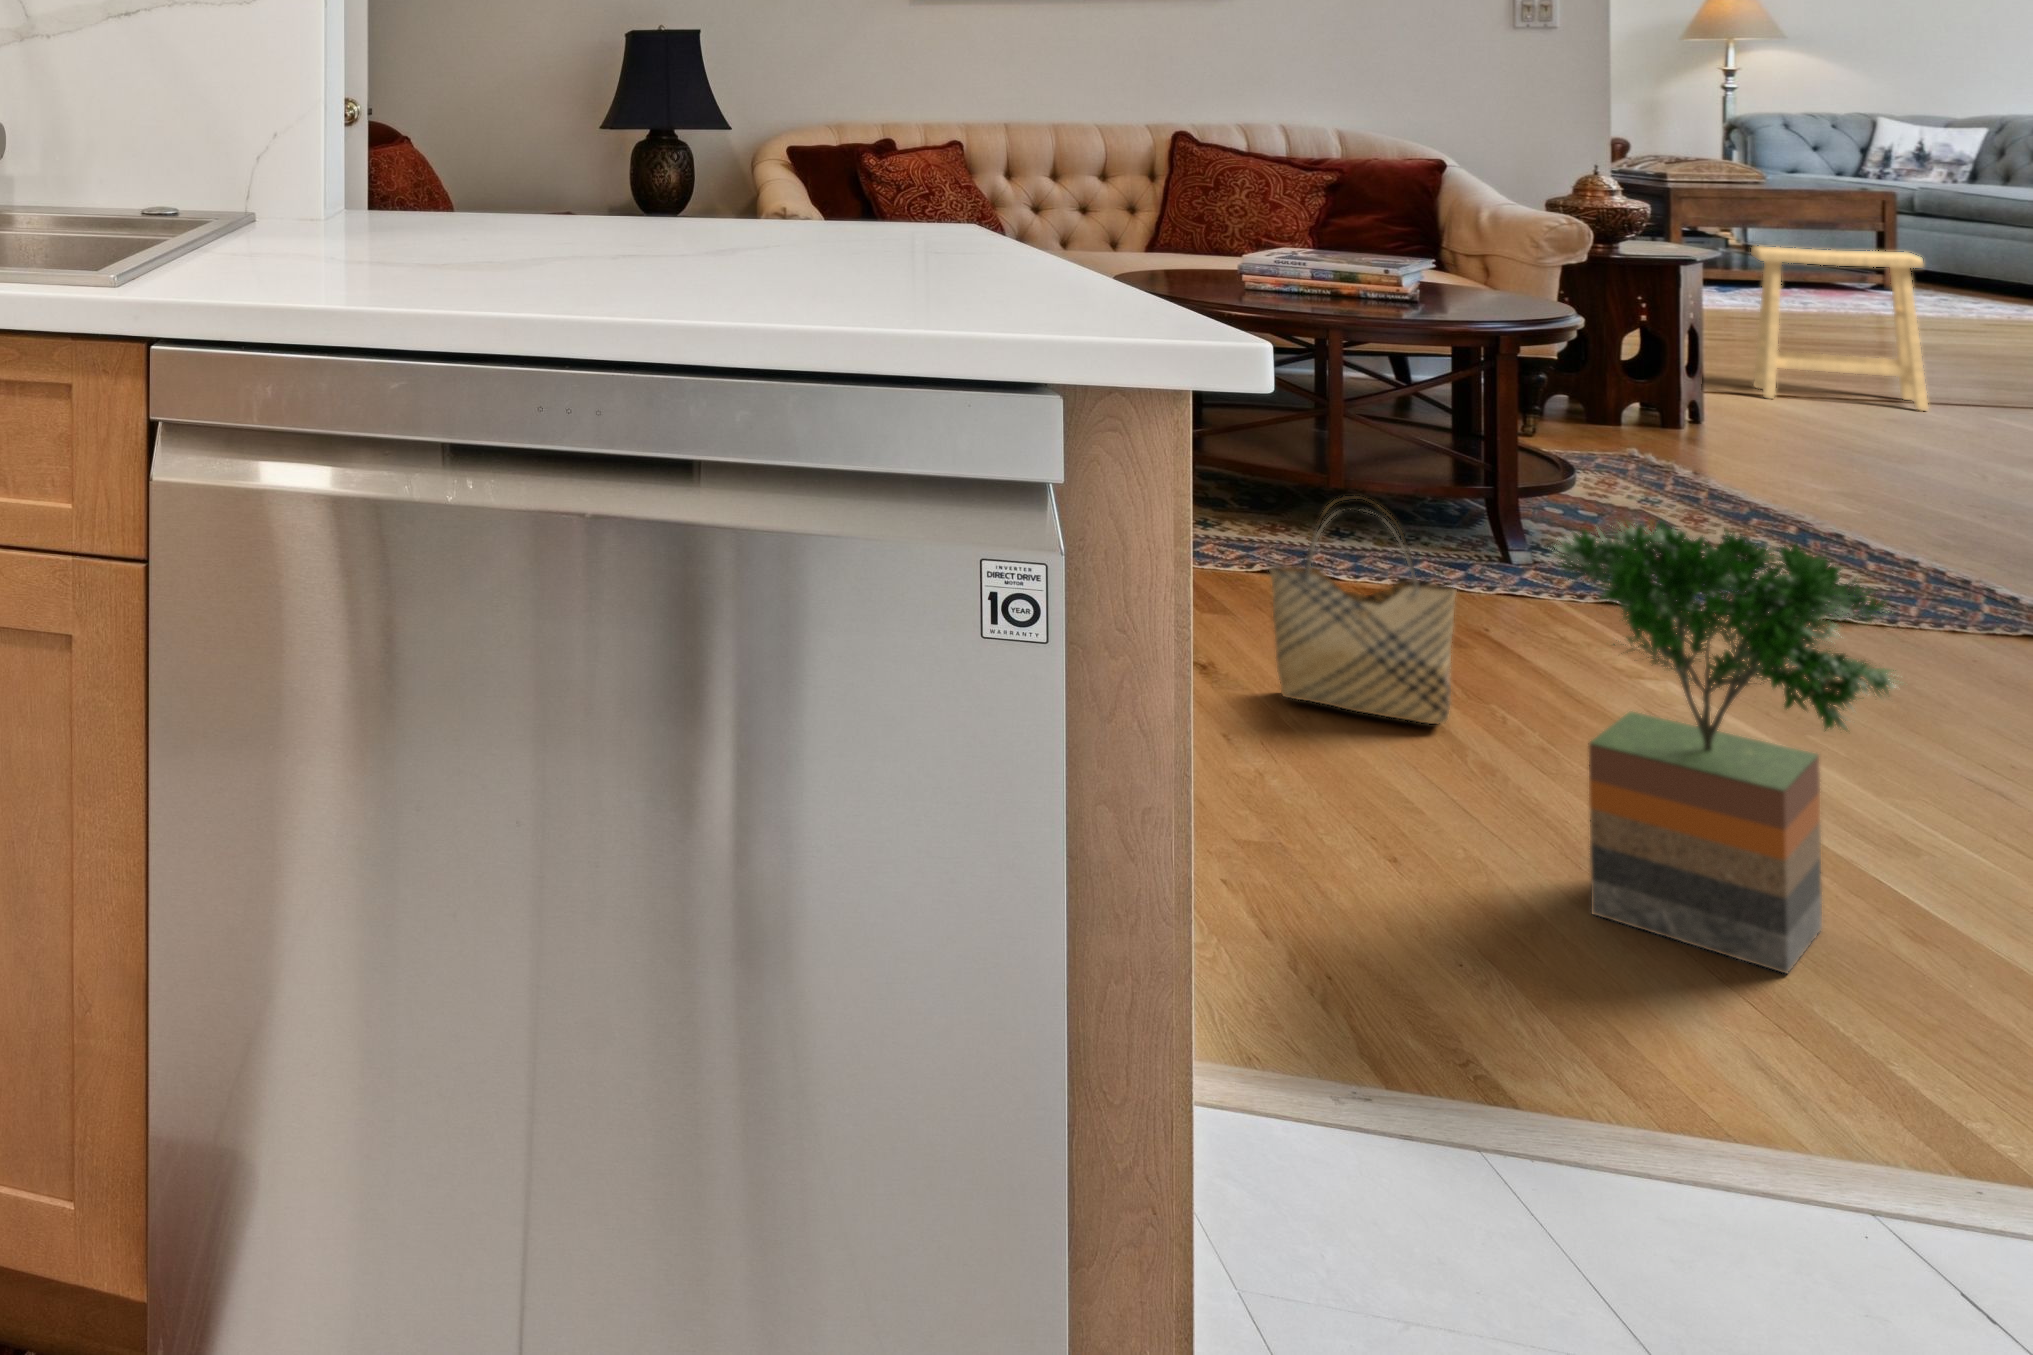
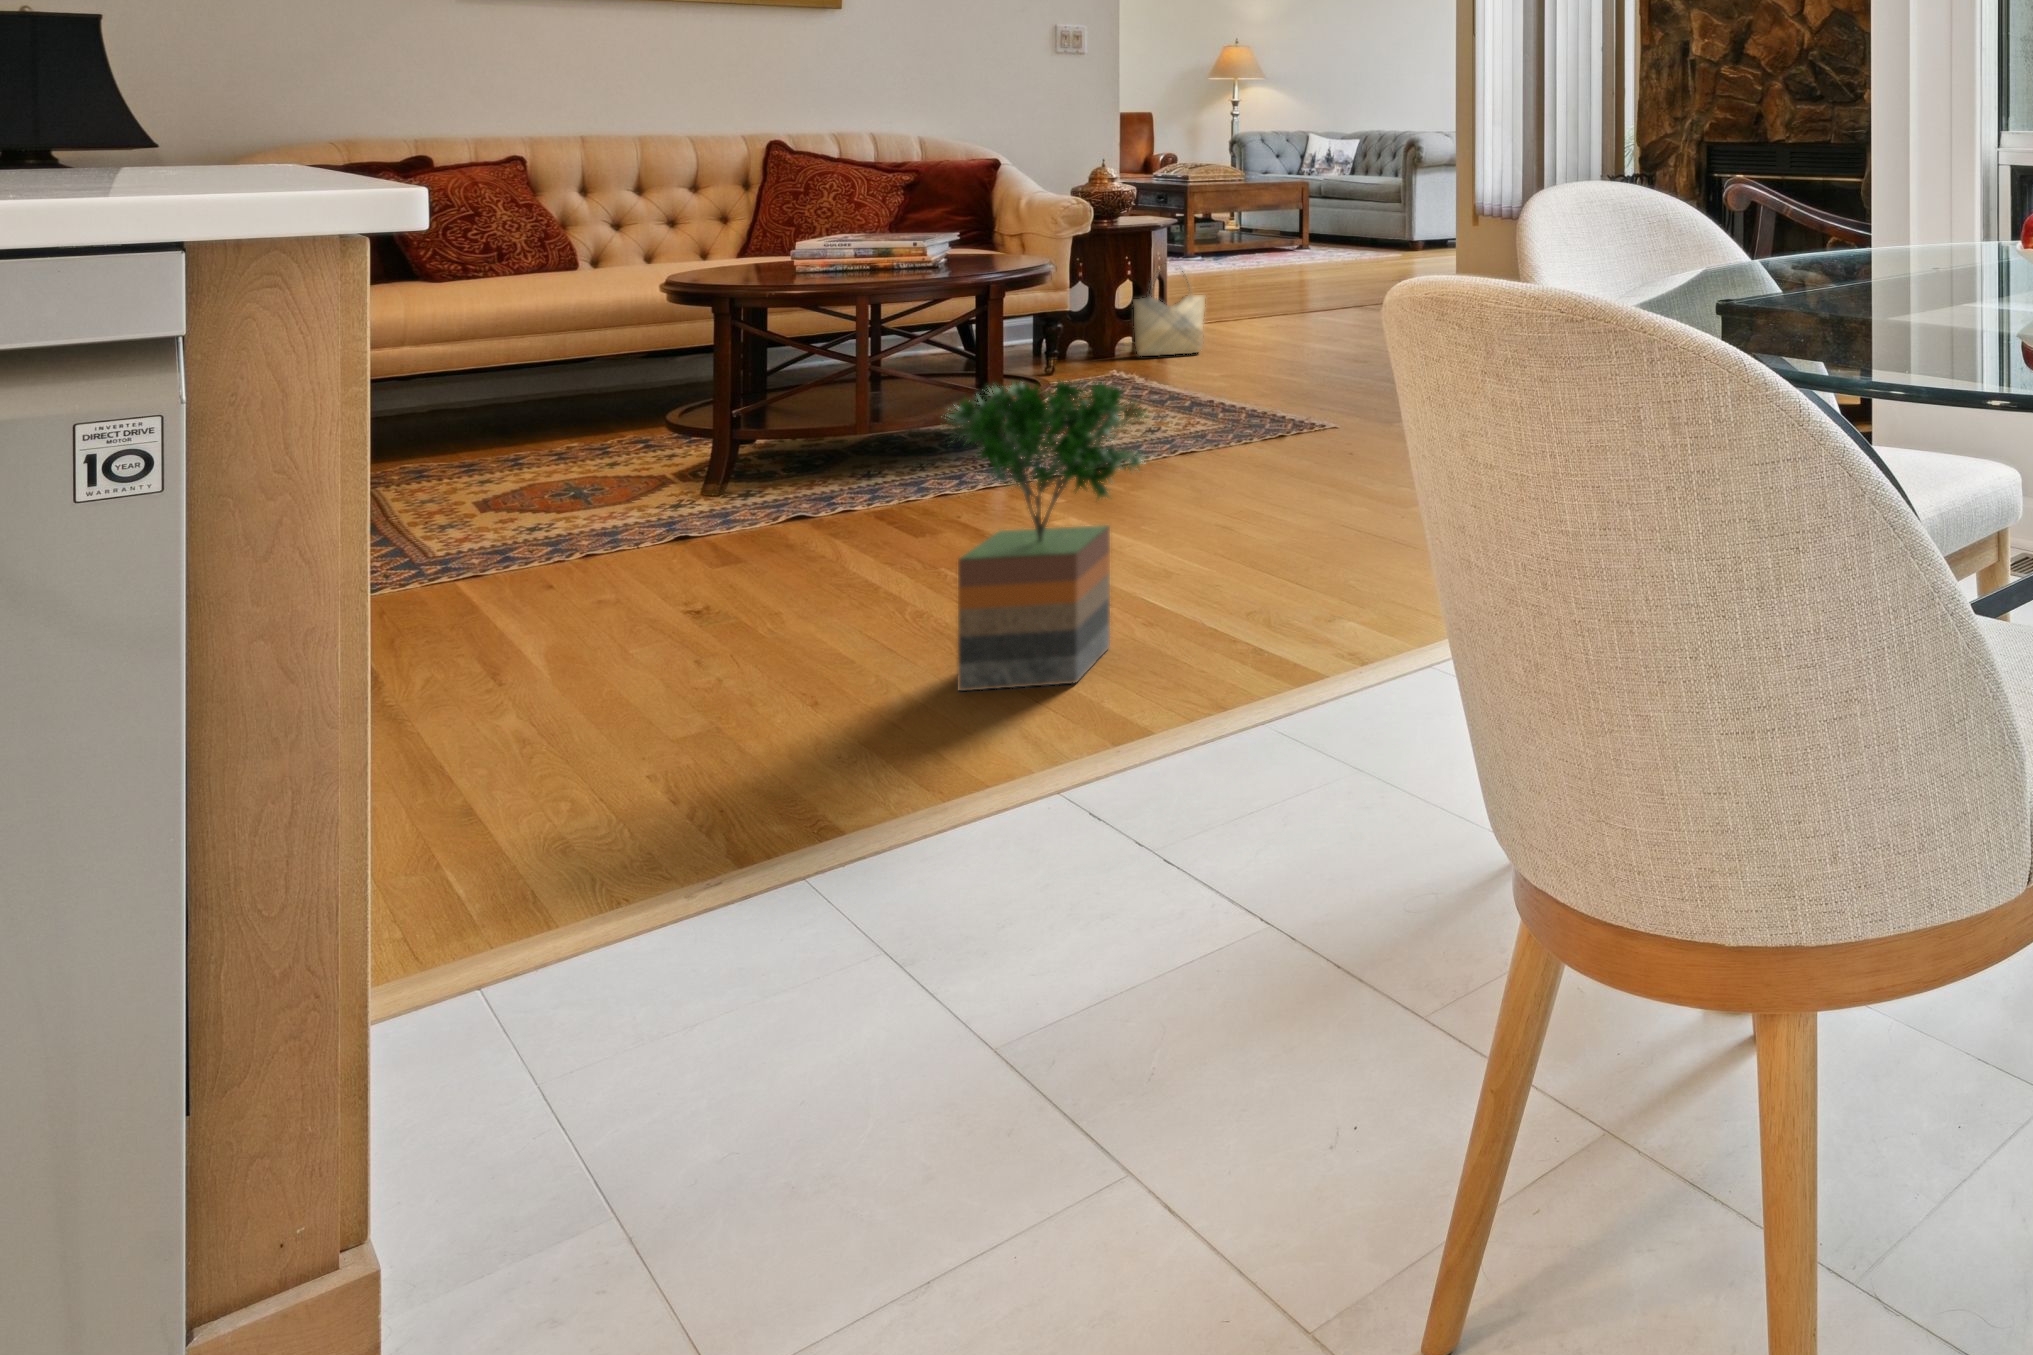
footstool: present [1751,246,1928,411] -> none [1208,213,1299,324]
woven basket: present [1269,496,1456,724] -> present [1133,265,1205,356]

